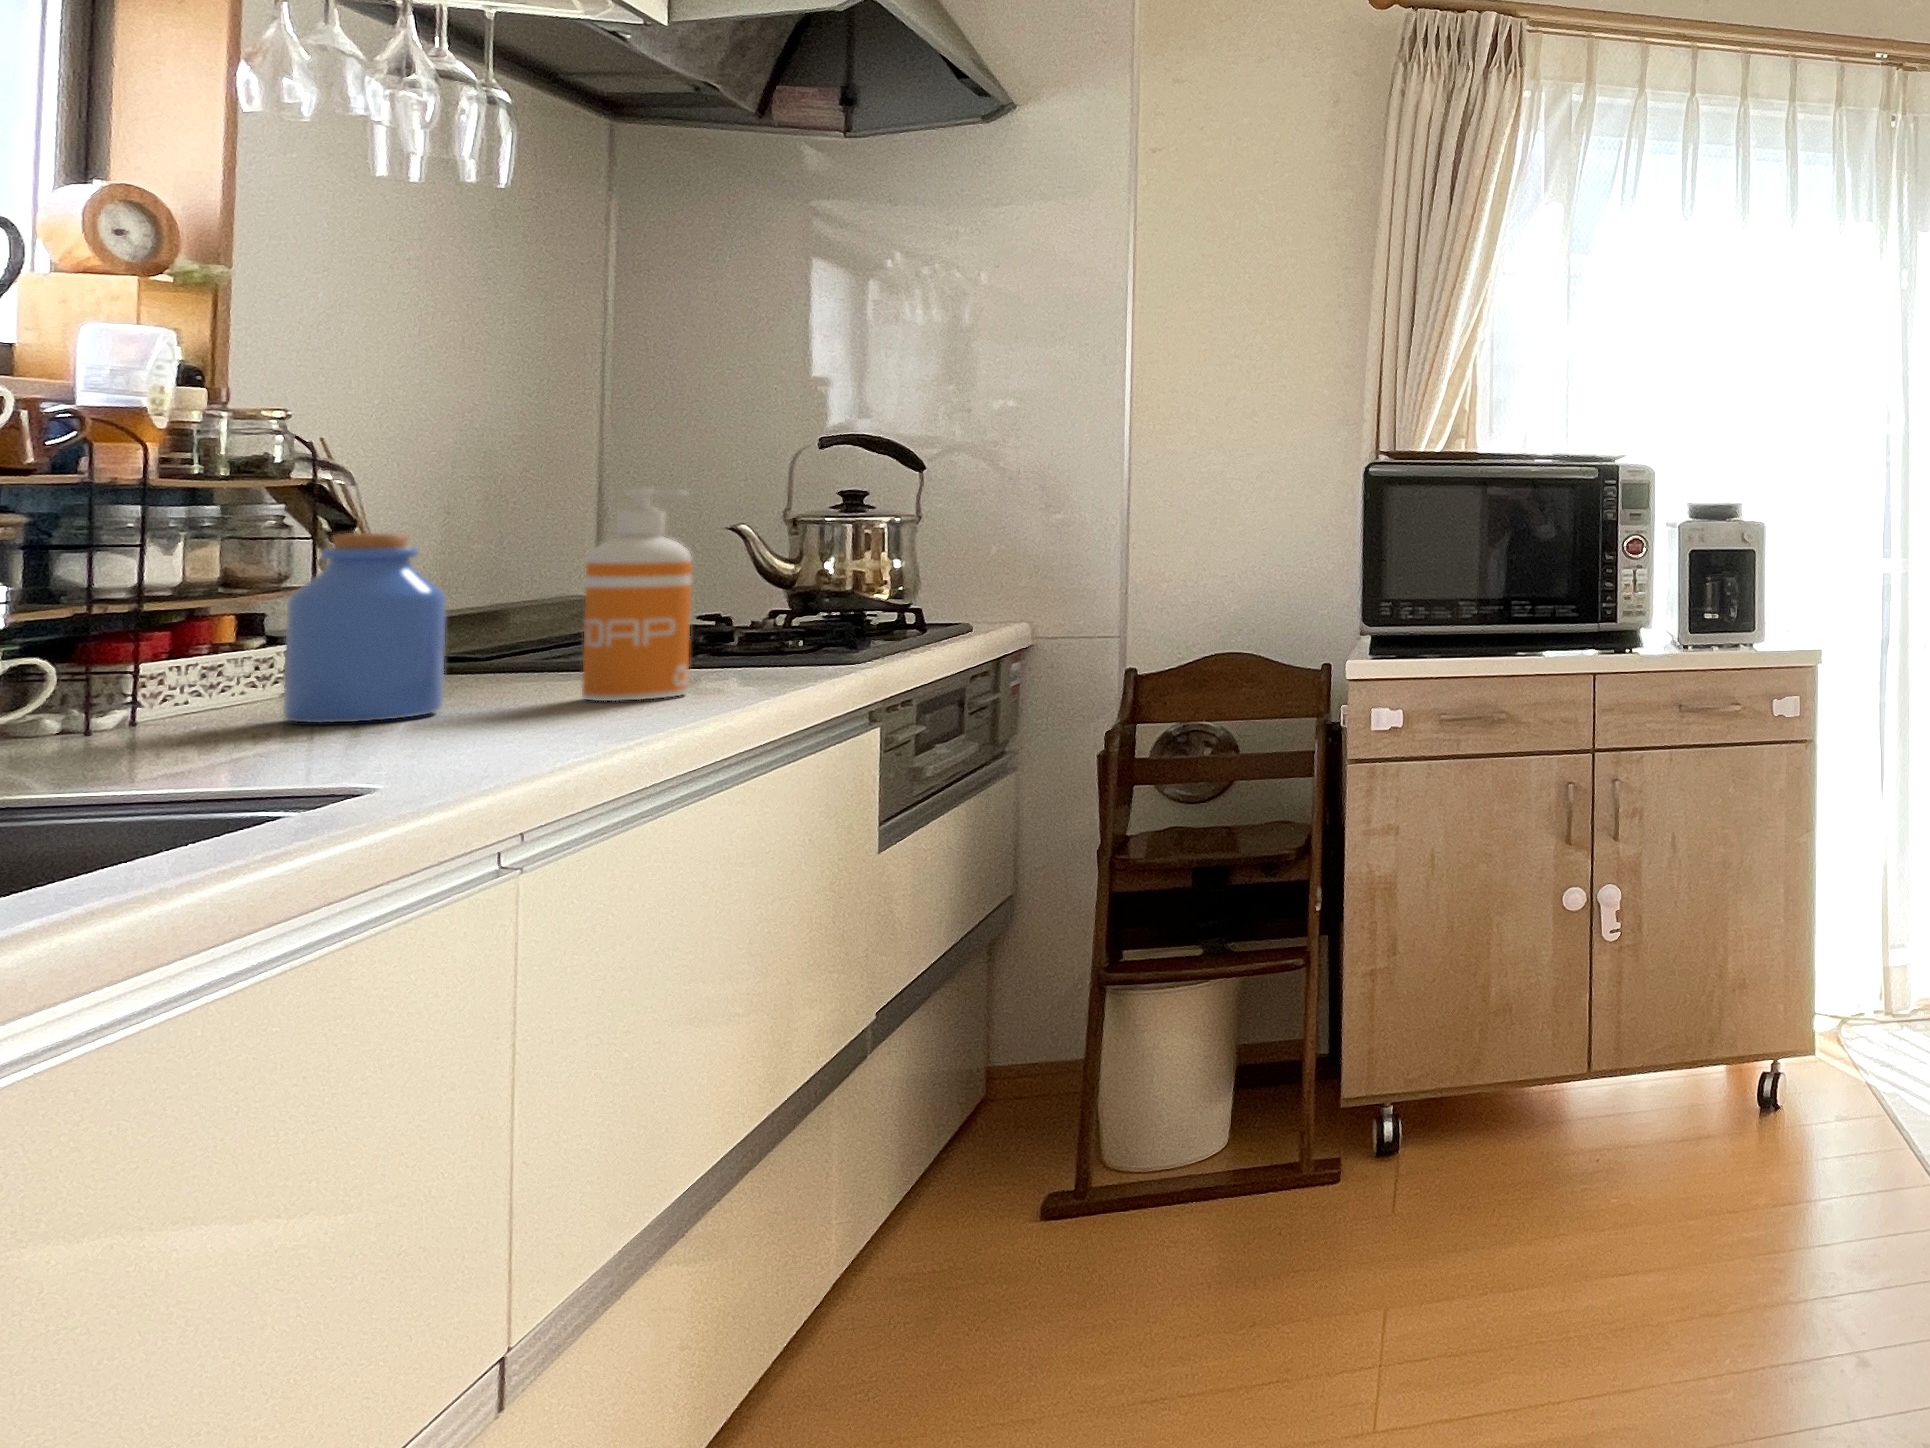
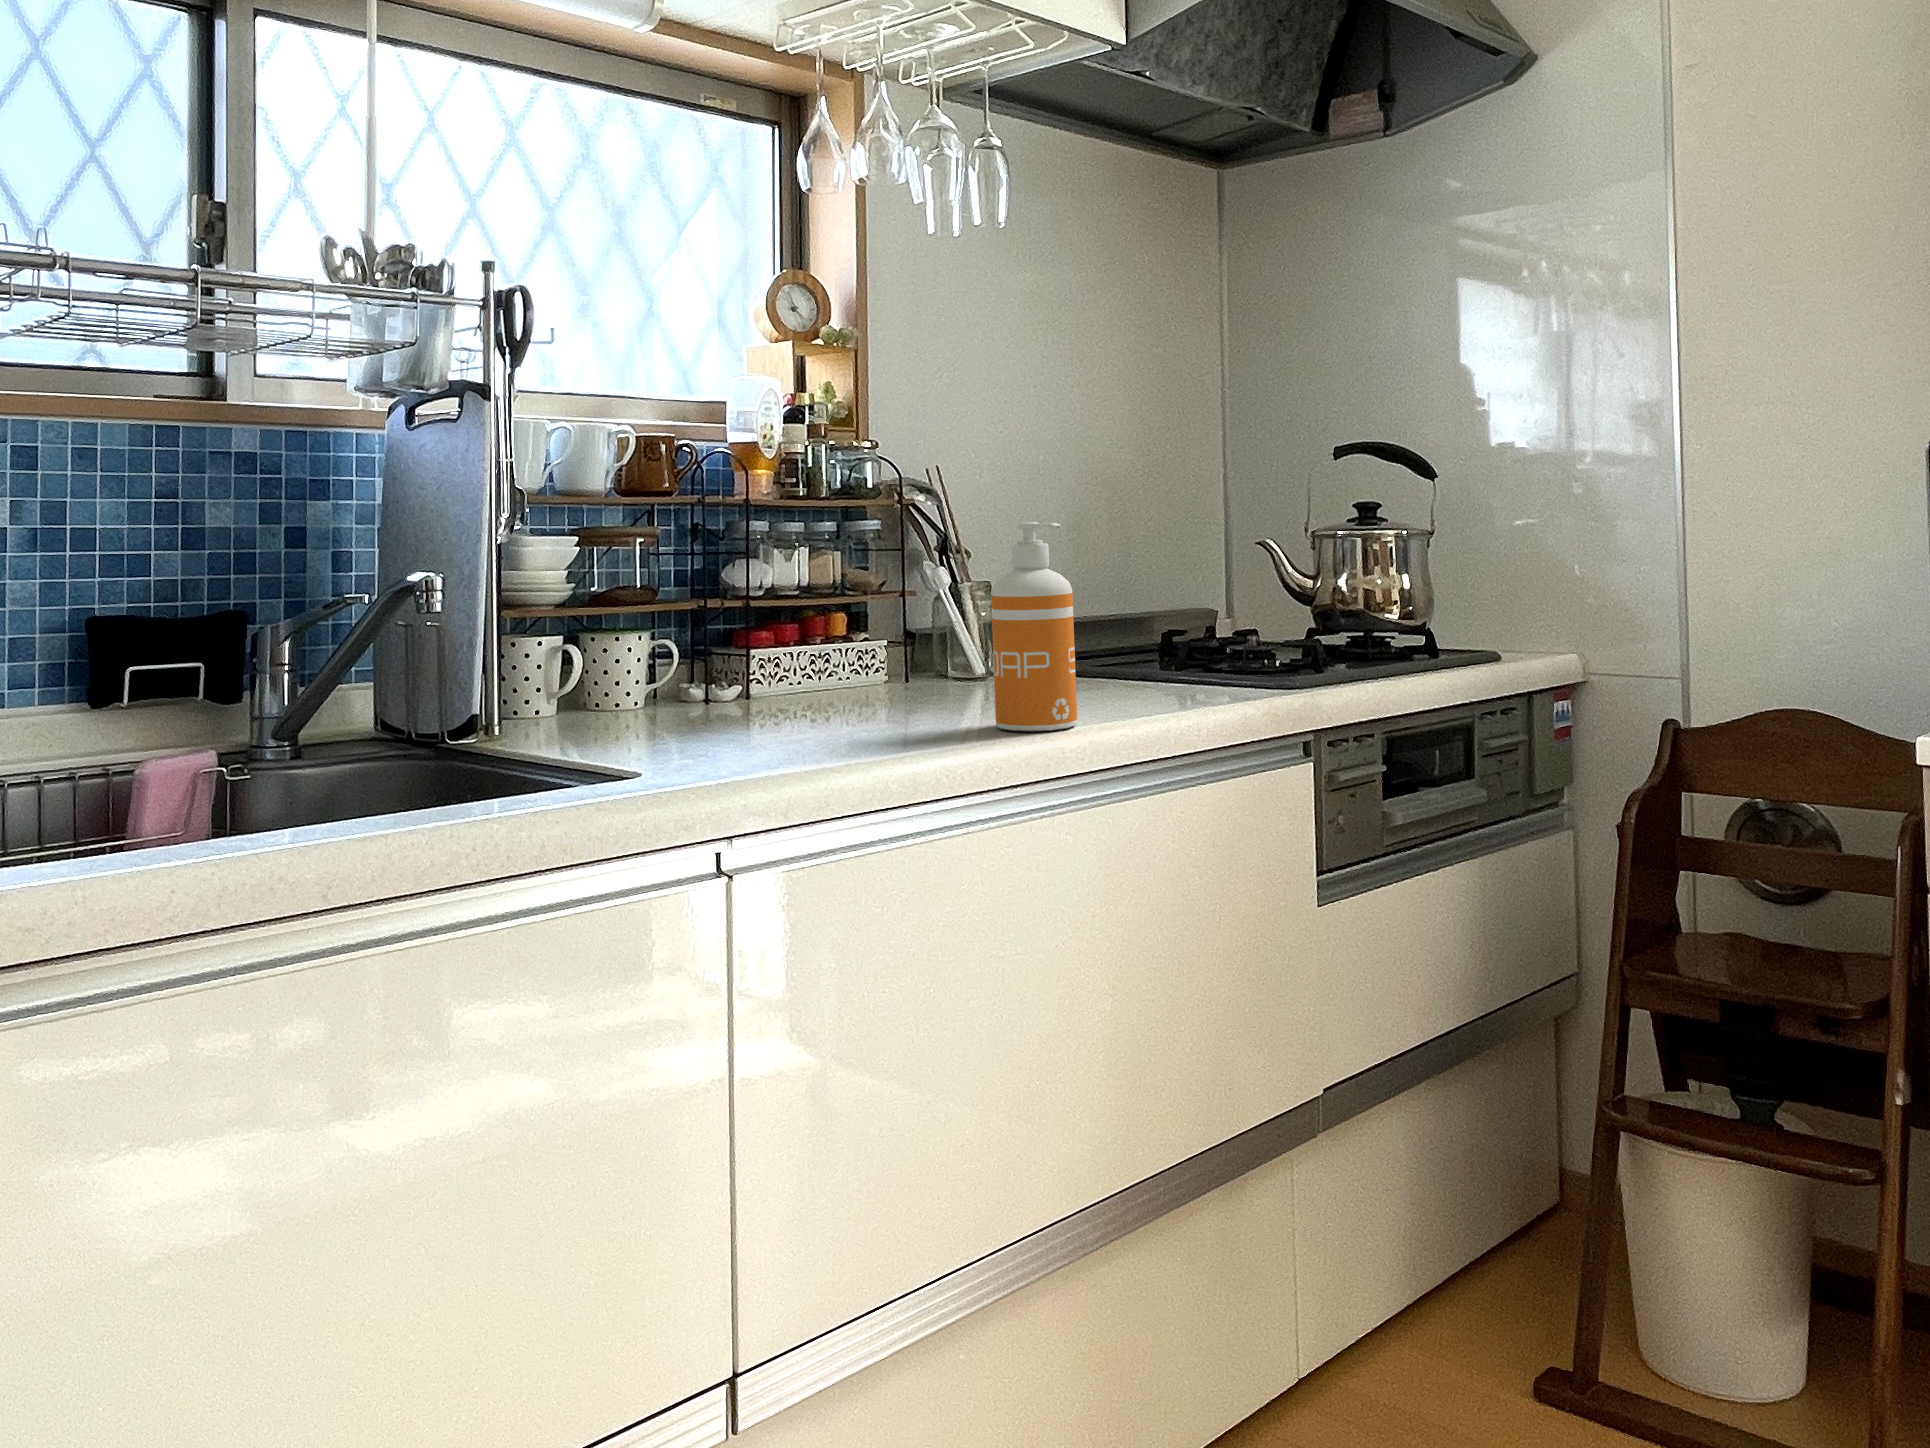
jar: present [283,533,446,723] -> none [796,569,899,734]

